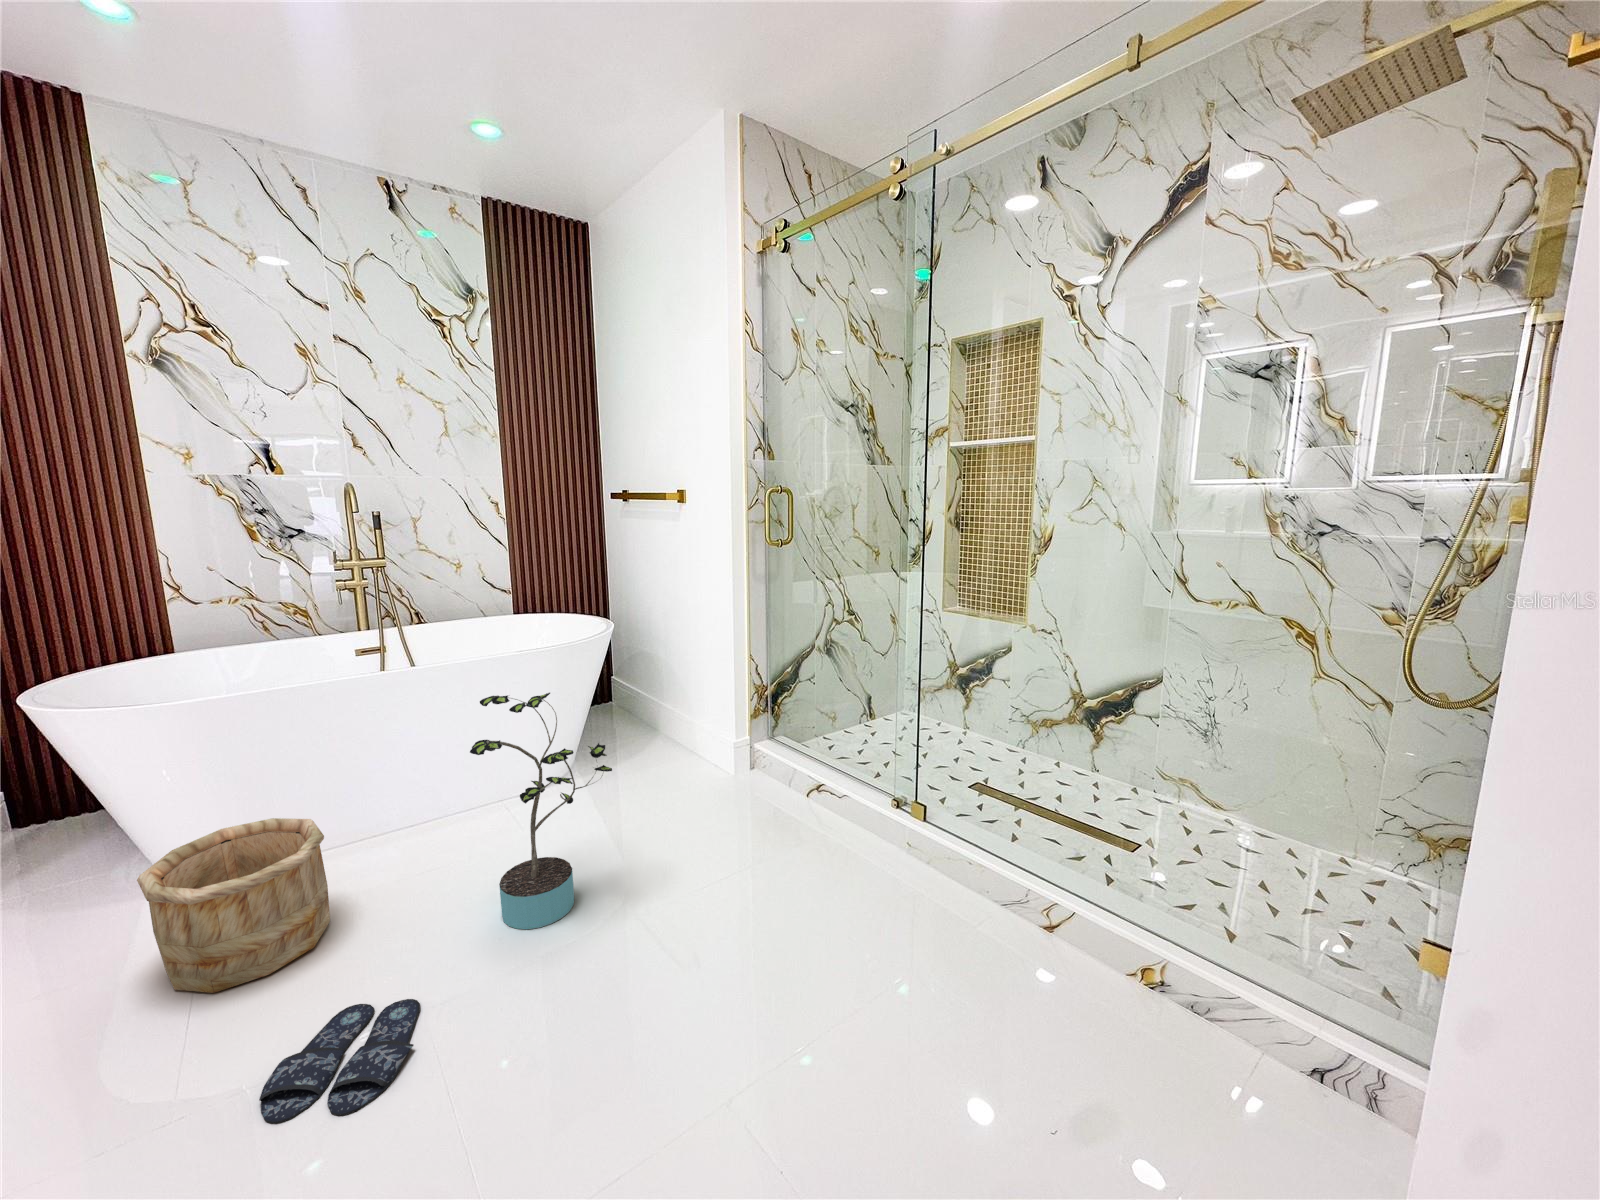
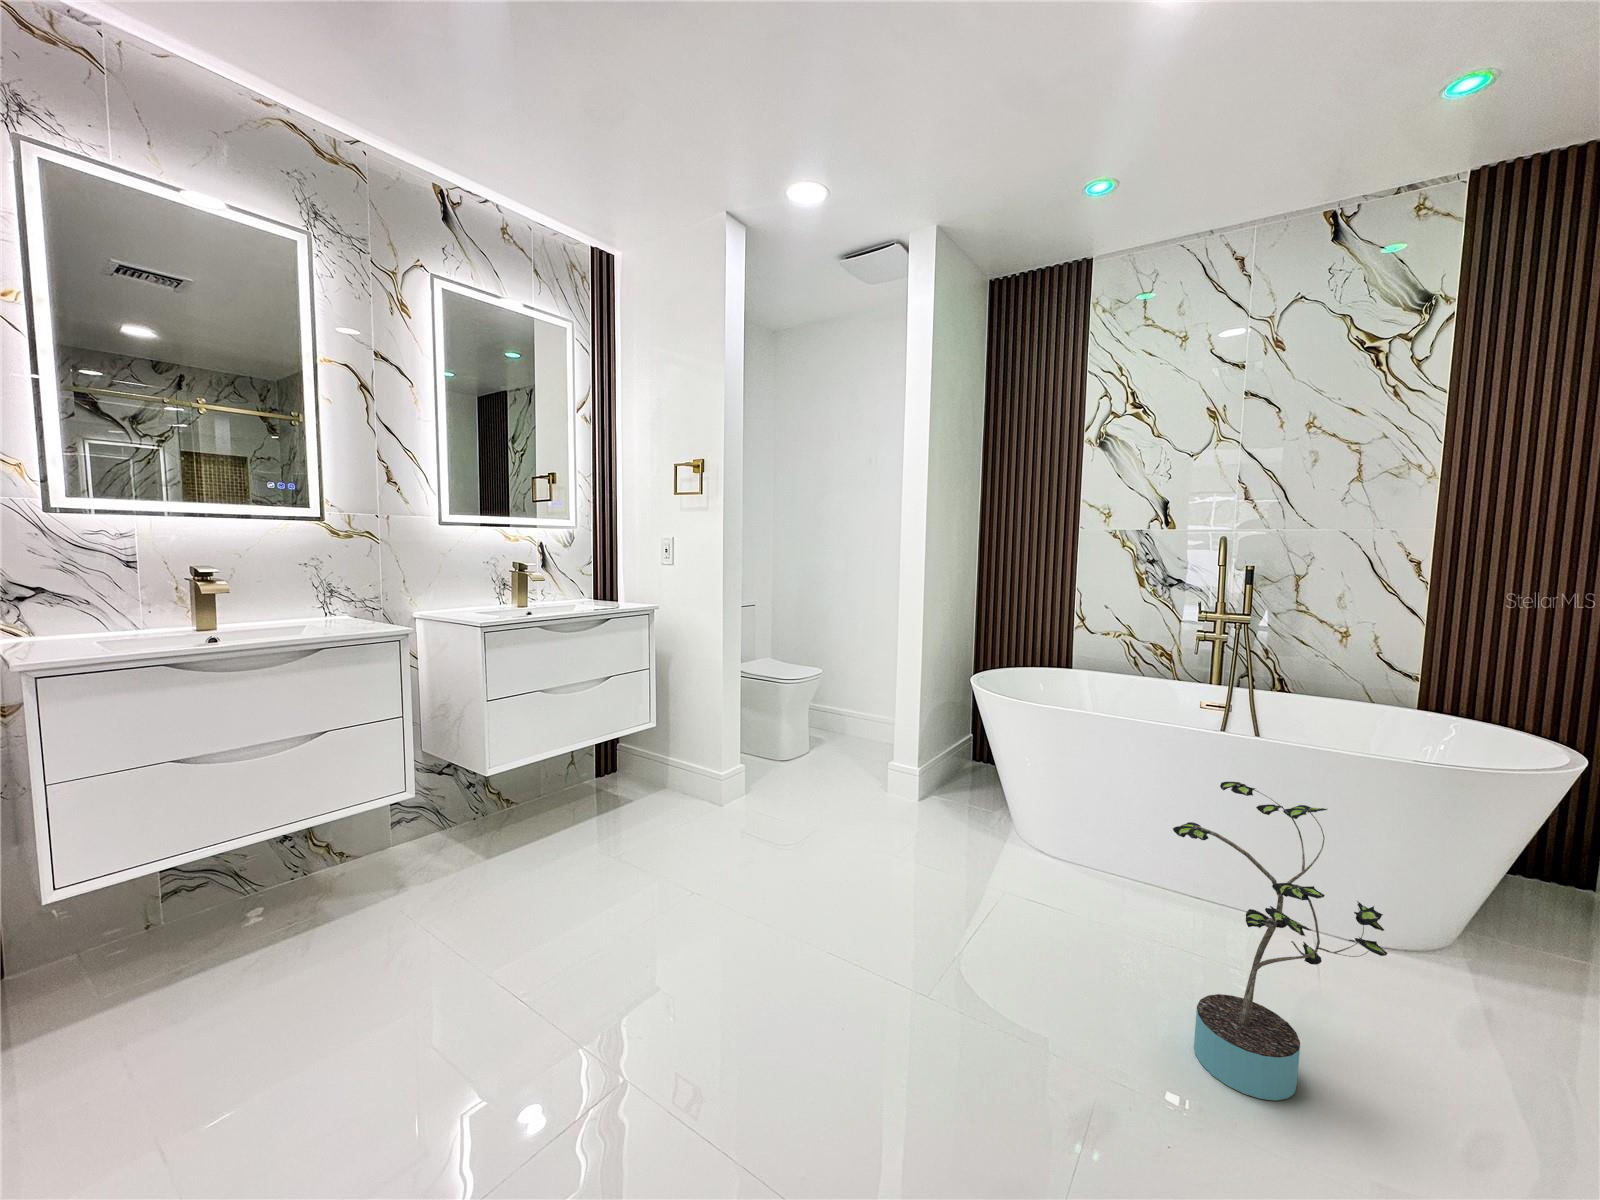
wooden bucket: present [137,818,330,993] -> none [954,805,1073,938]
slippers: present [259,999,420,1124] -> none [929,998,1067,1085]

